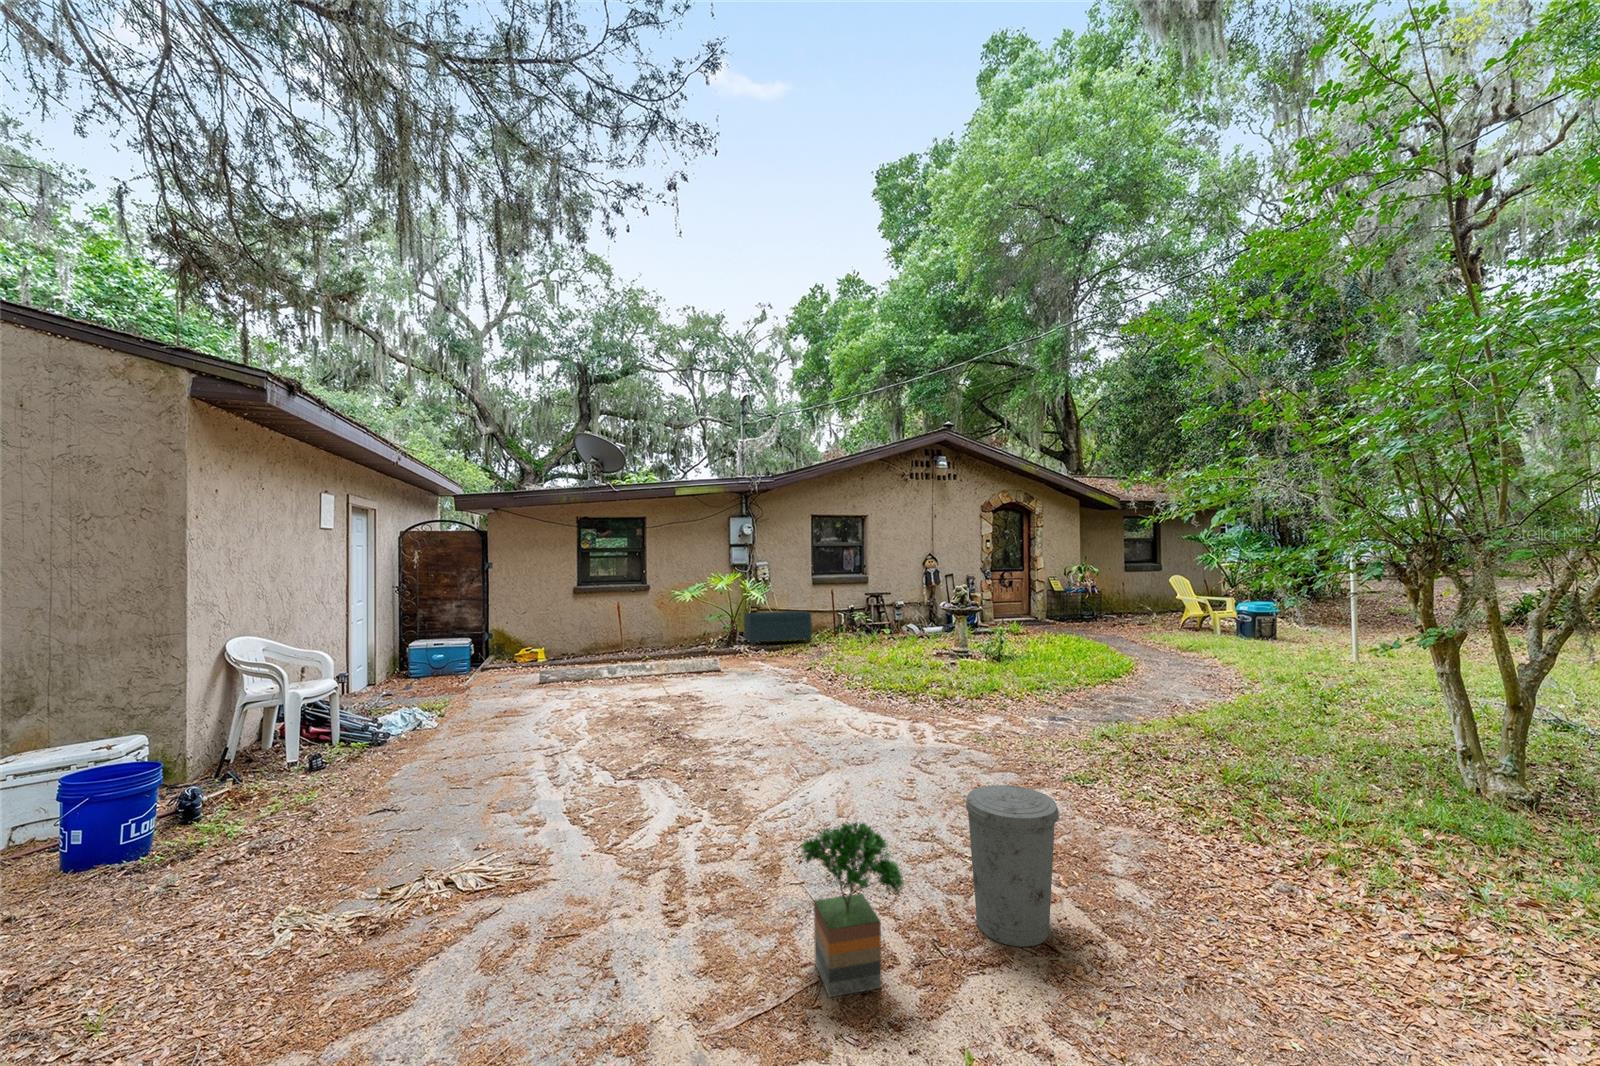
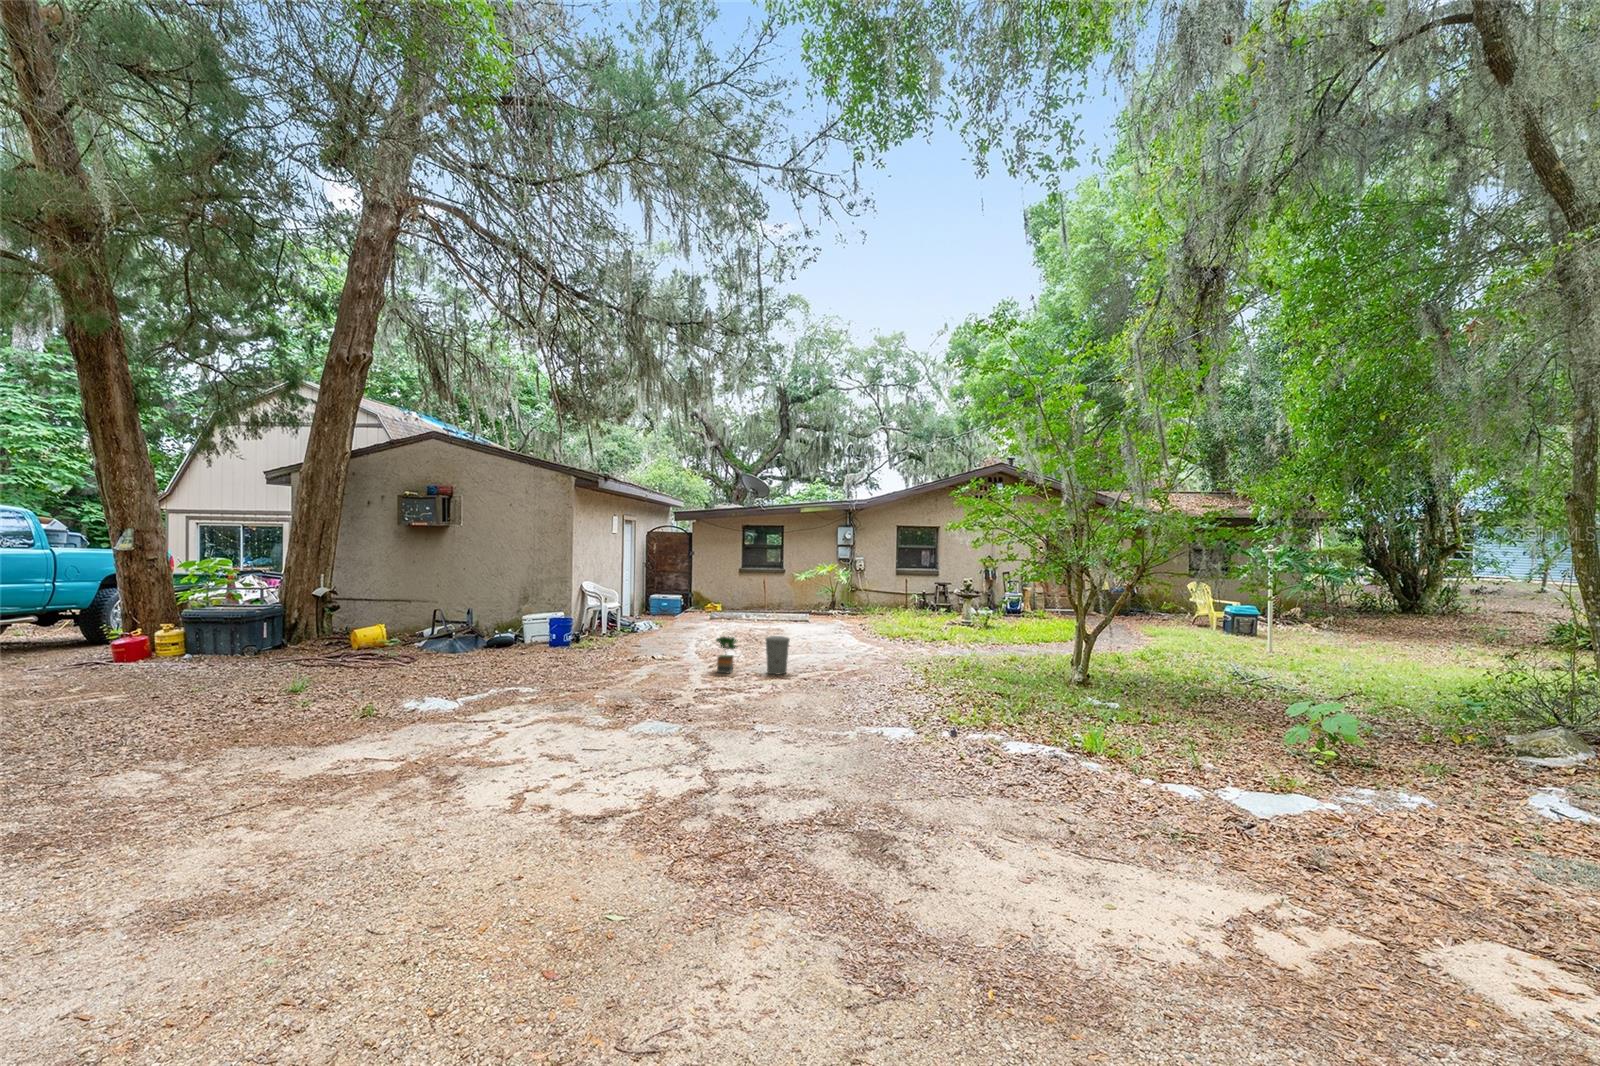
bench: present [744,611,812,646] -> none [846,592,889,615]

